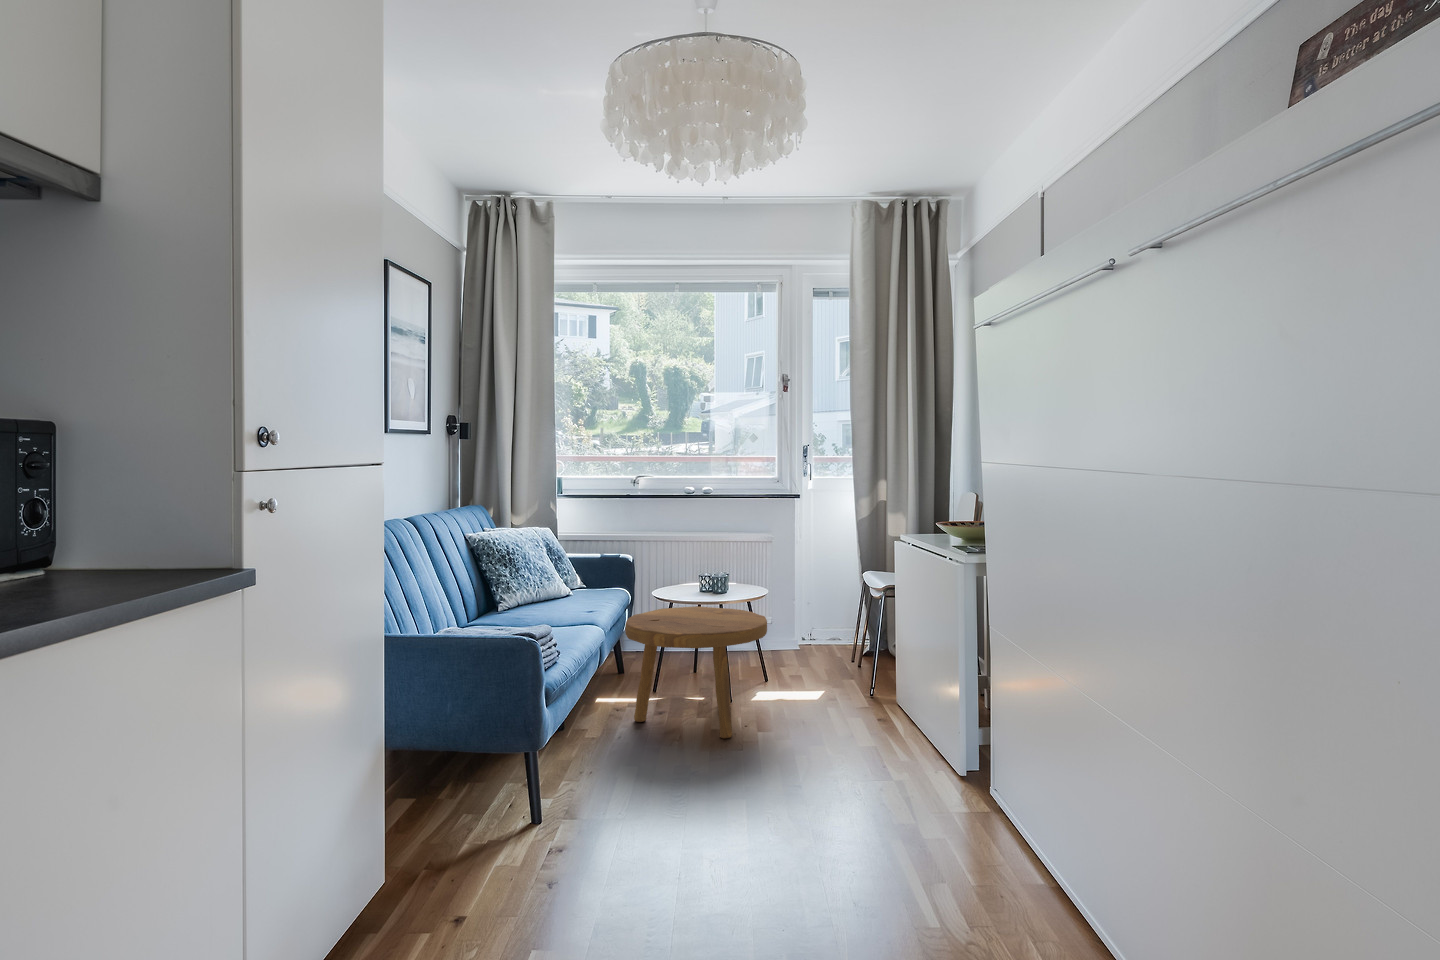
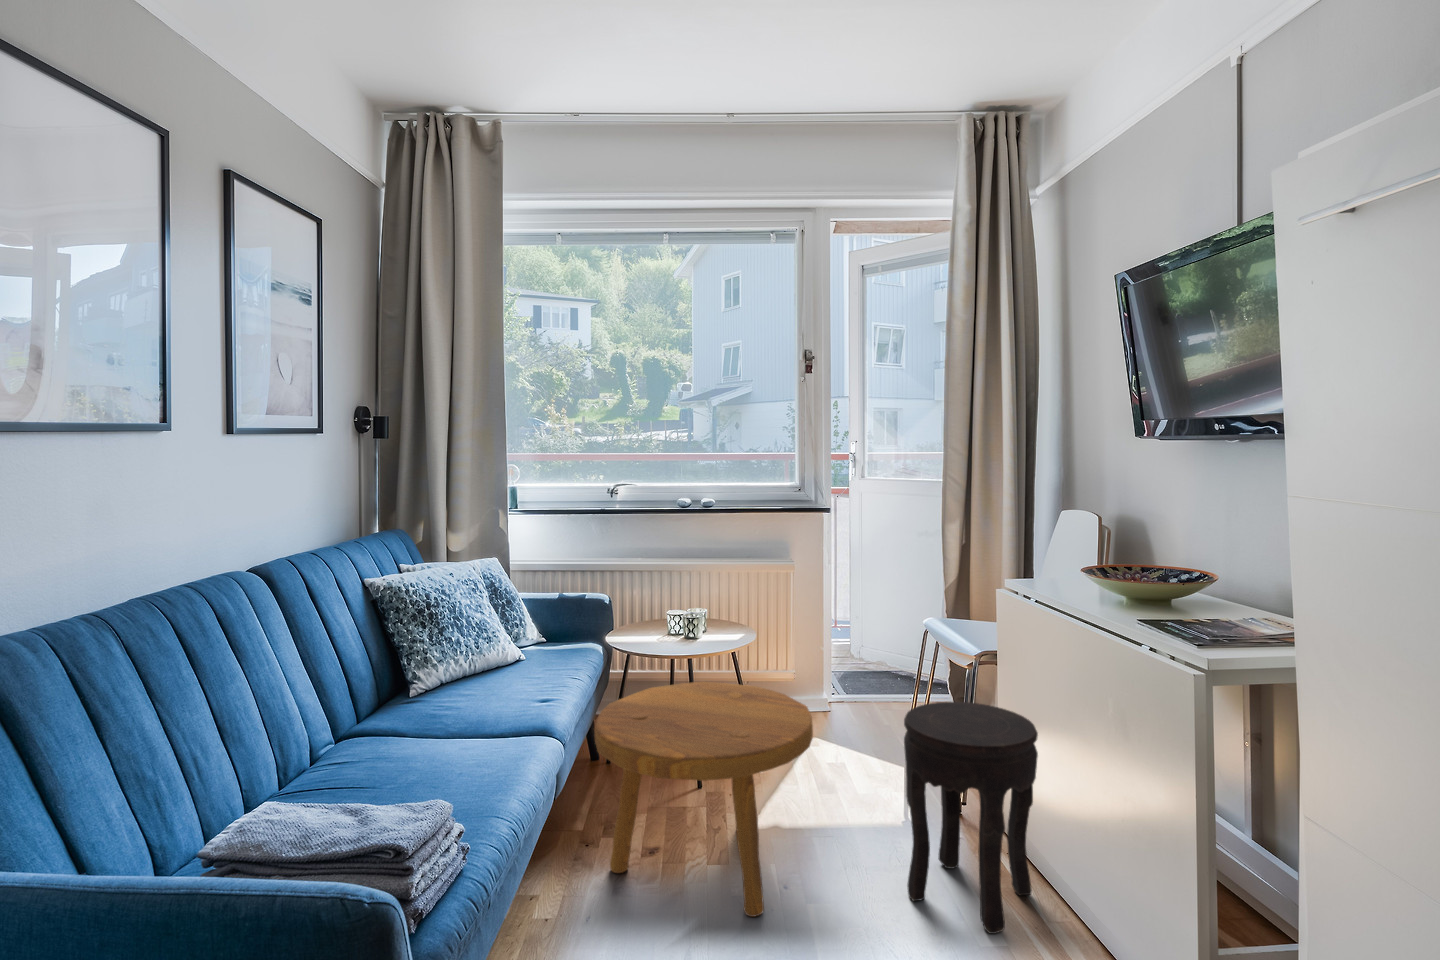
side table: none [824,613,906,746] -> present [904,702,1038,934]

